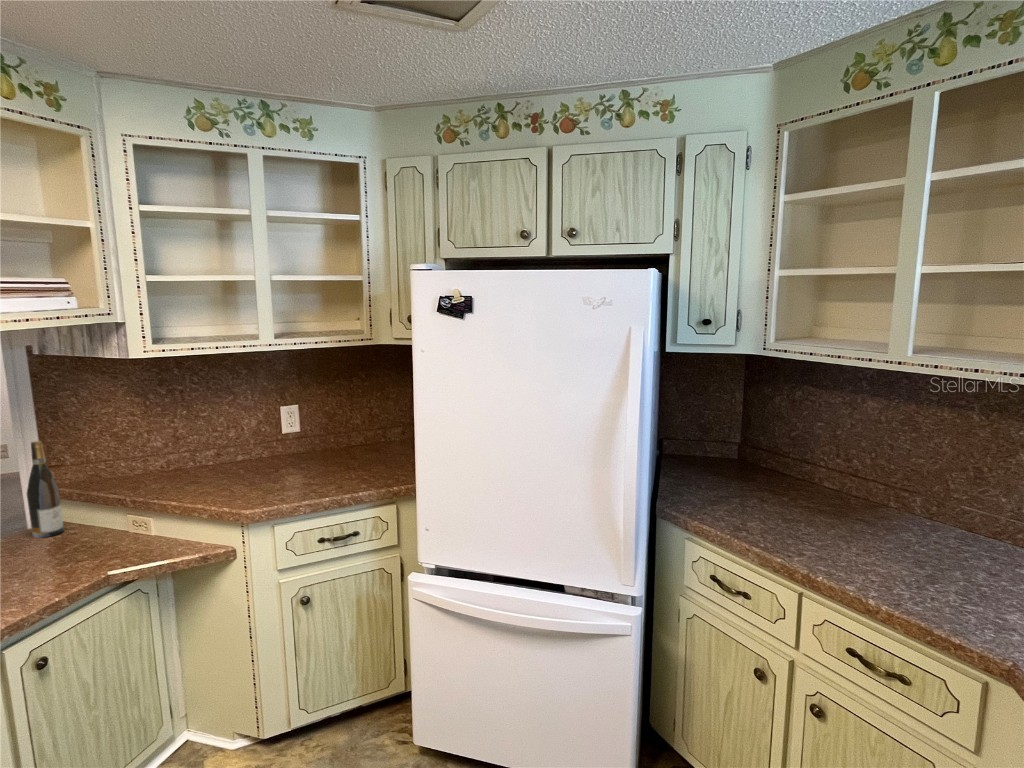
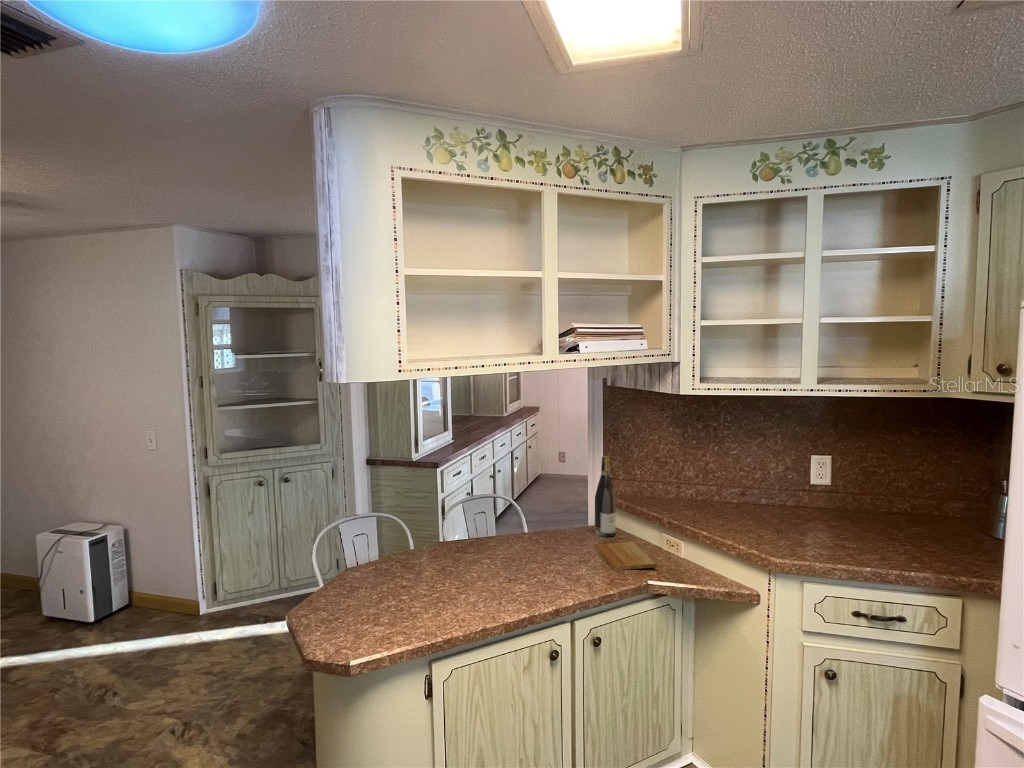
cutting board: none [31,533,117,573] -> present [595,542,656,570]

